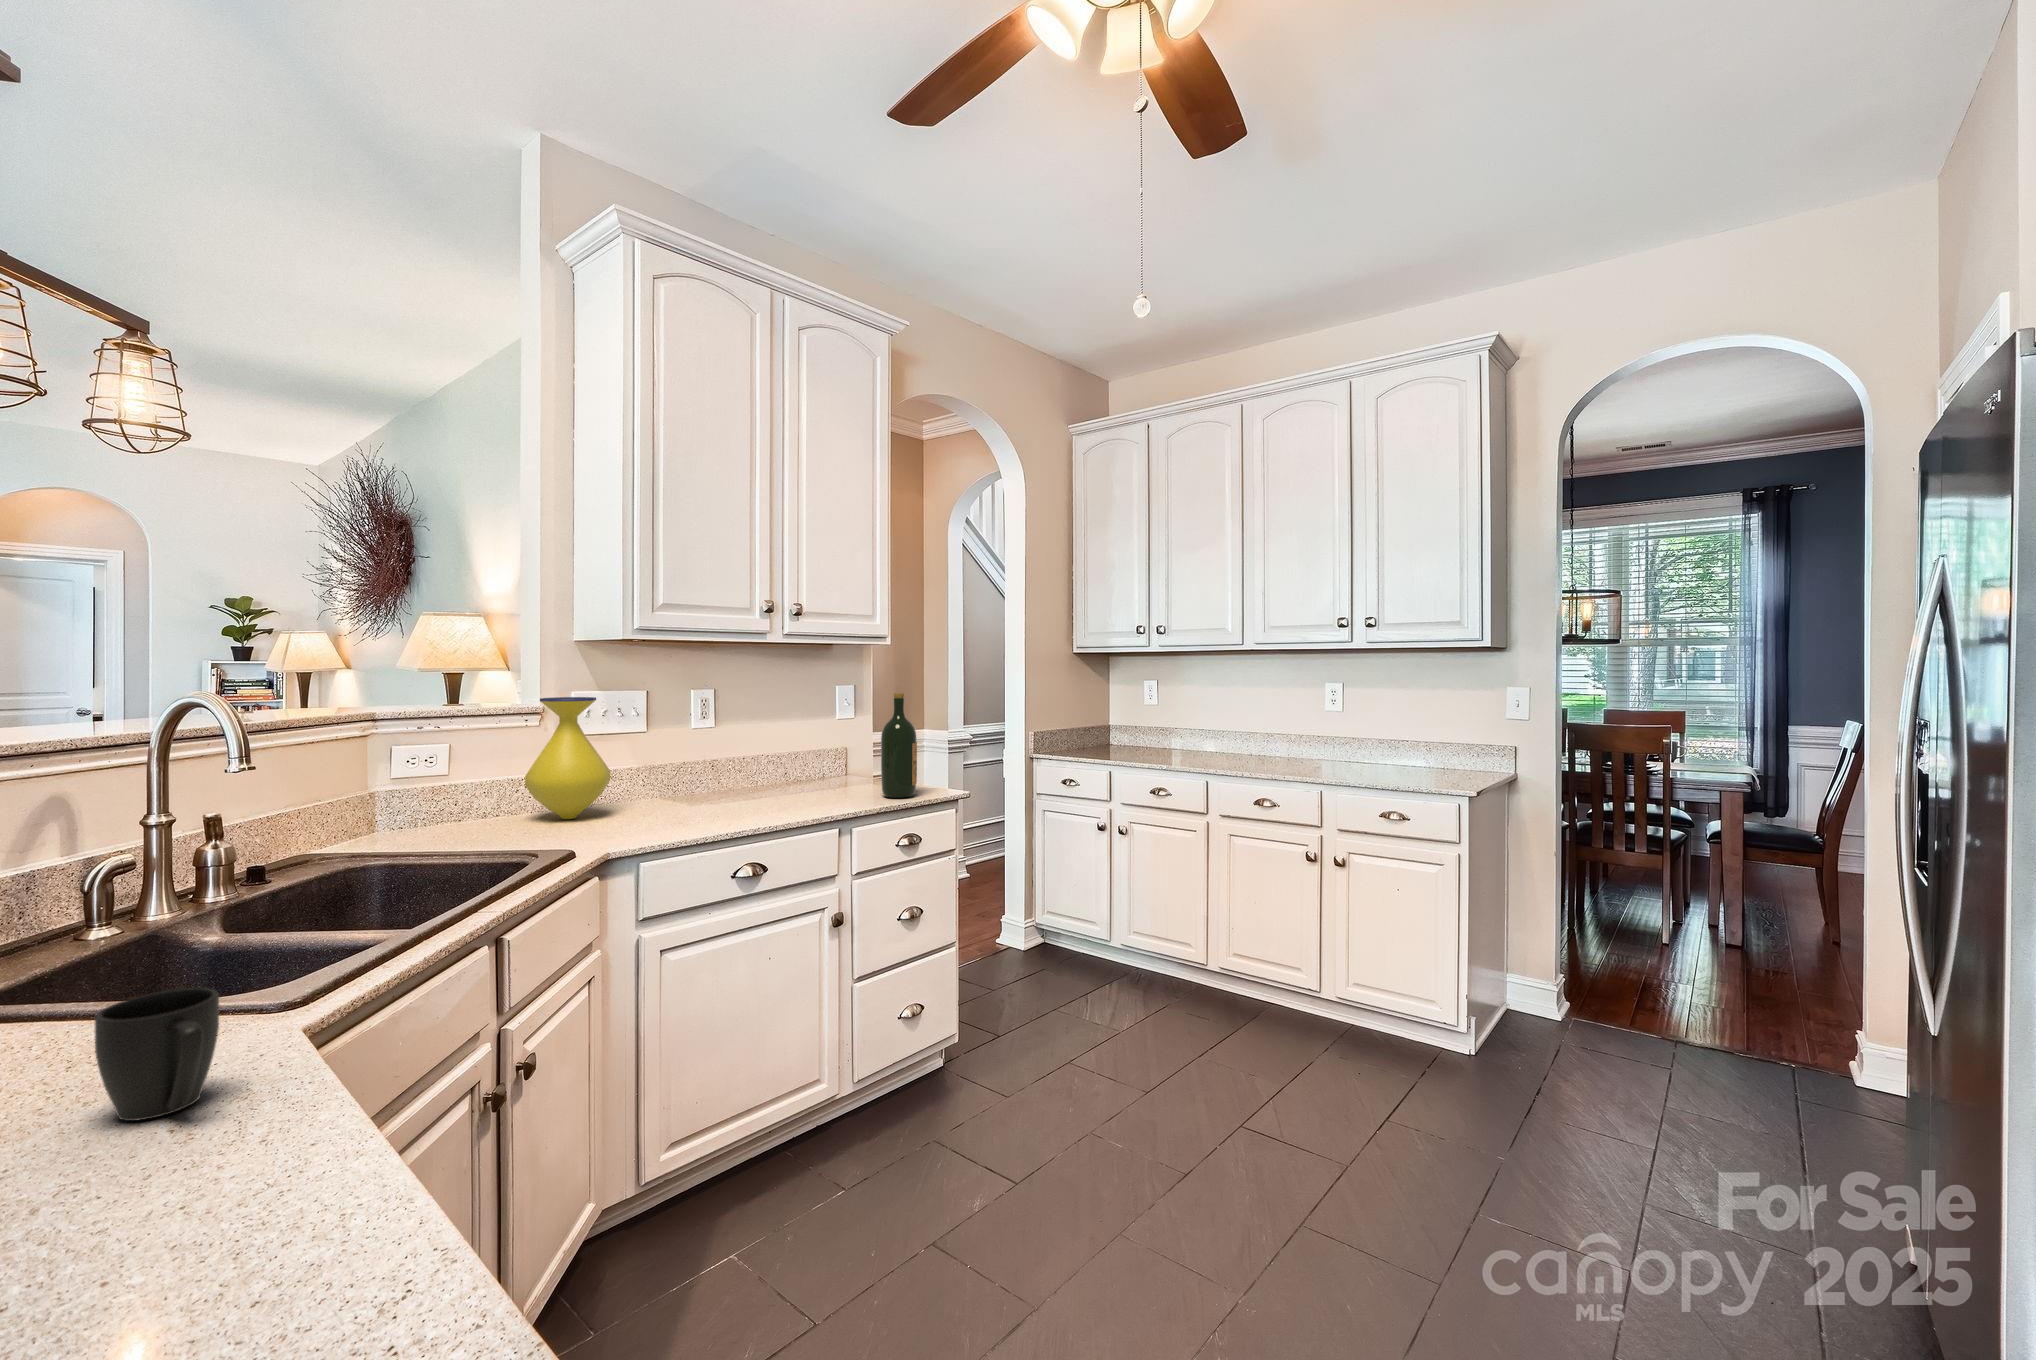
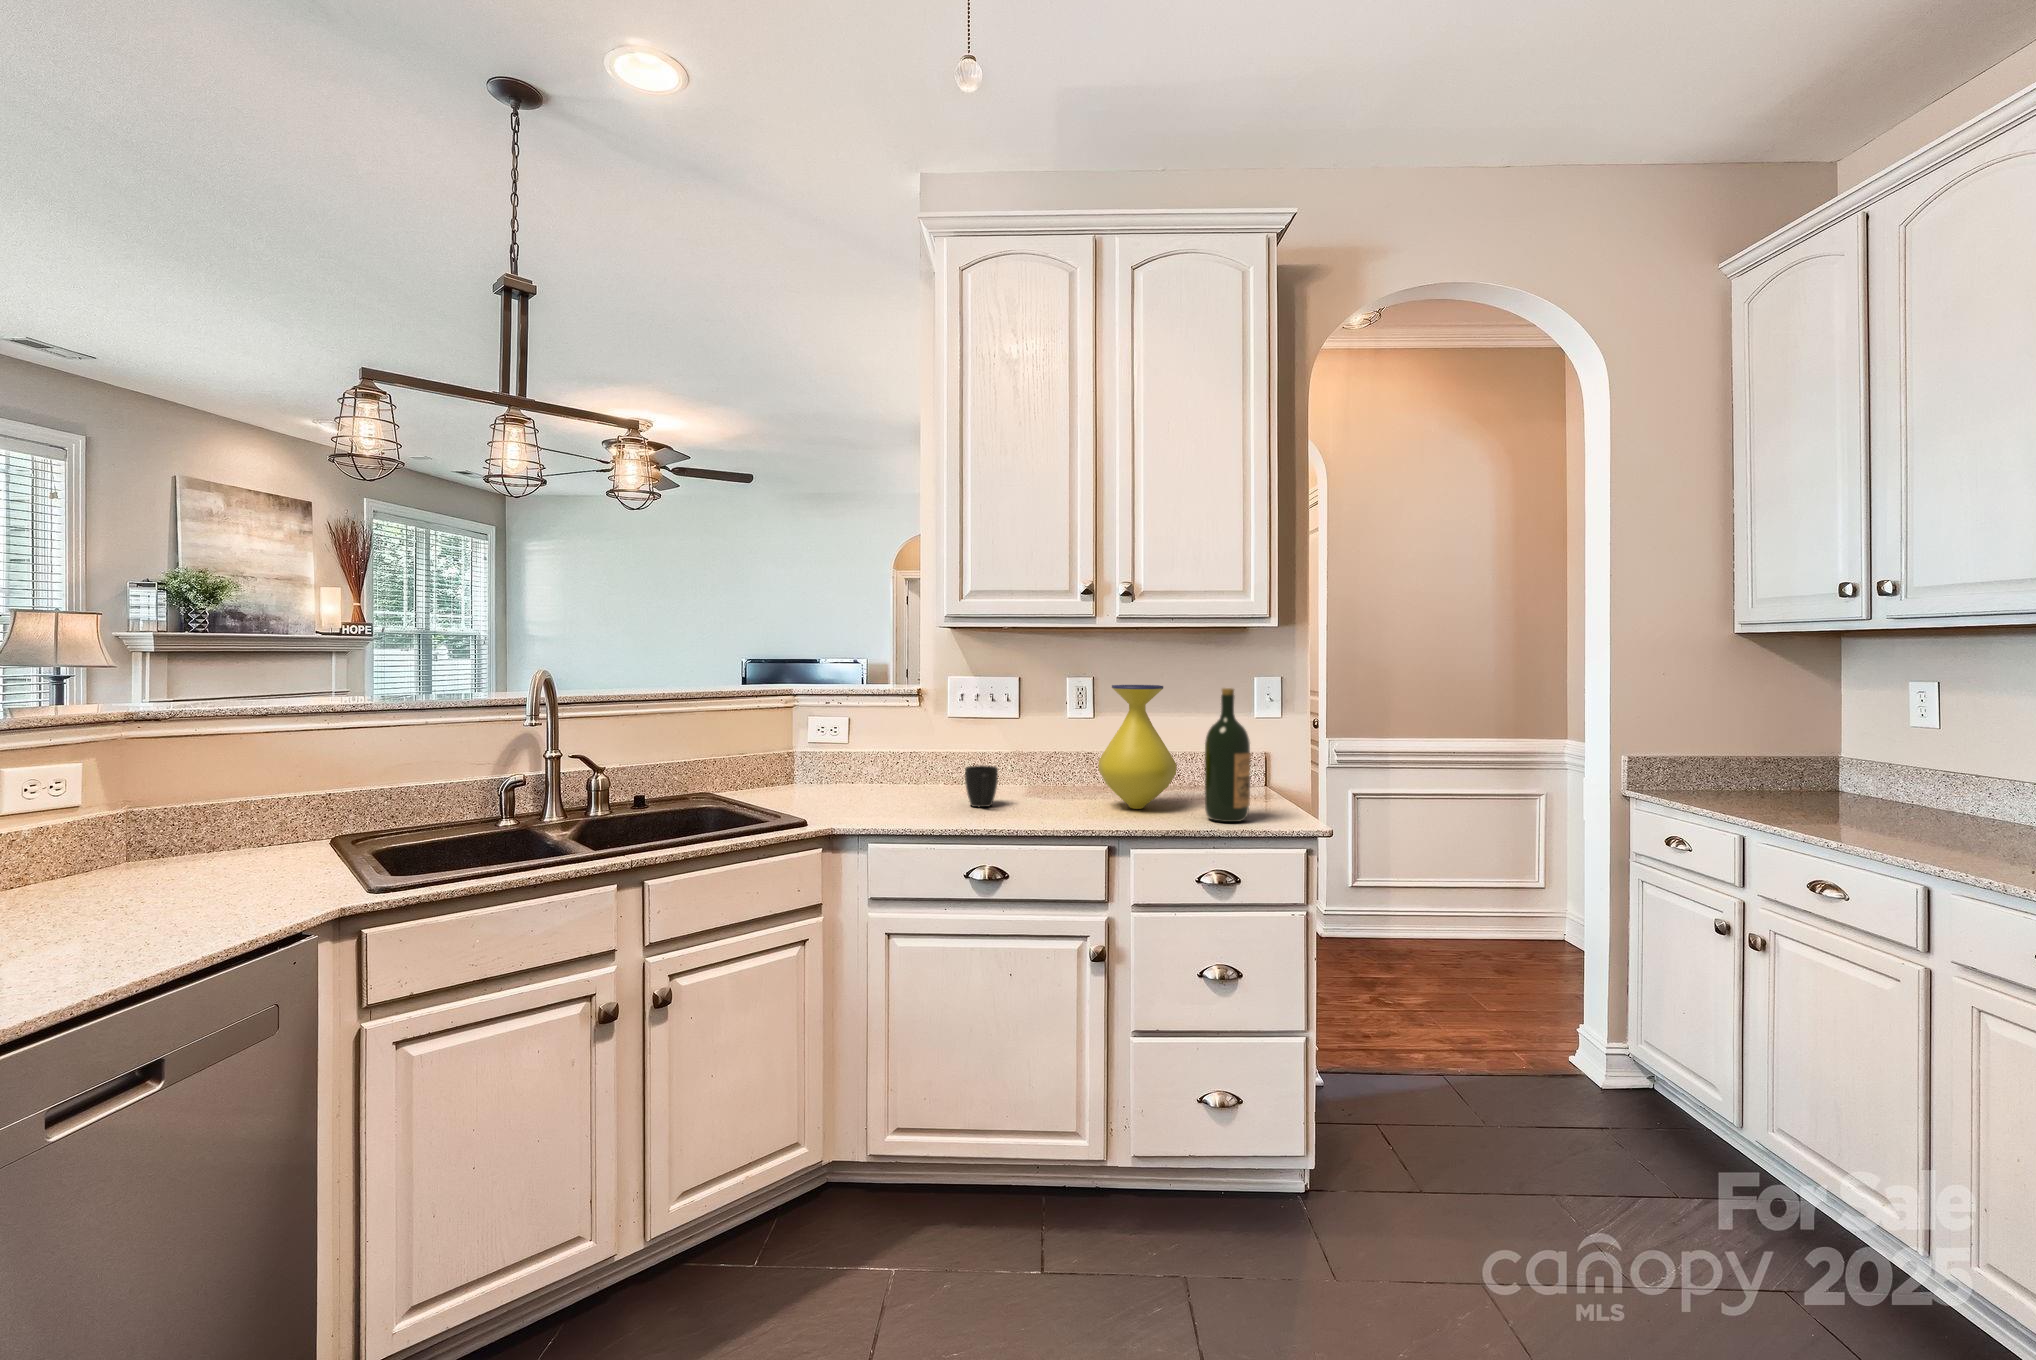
vase: present [525,697,610,819] -> present [1098,685,1176,809]
mug: present [95,988,219,1121] -> present [965,765,998,807]

